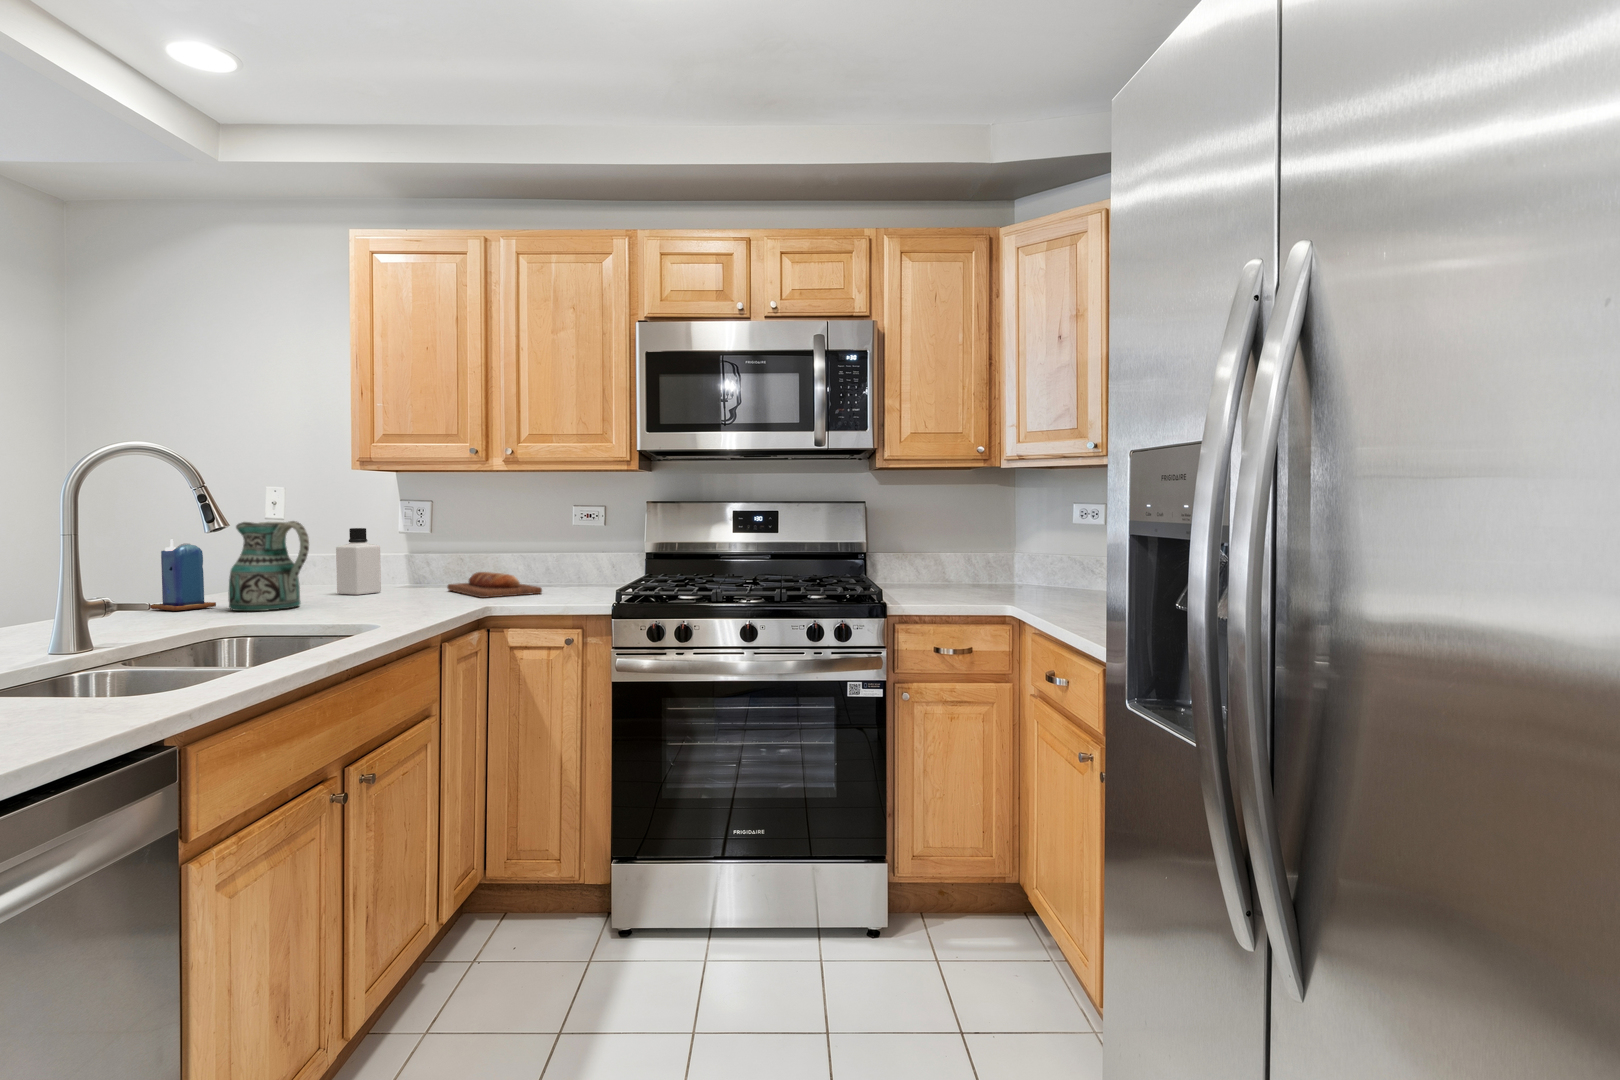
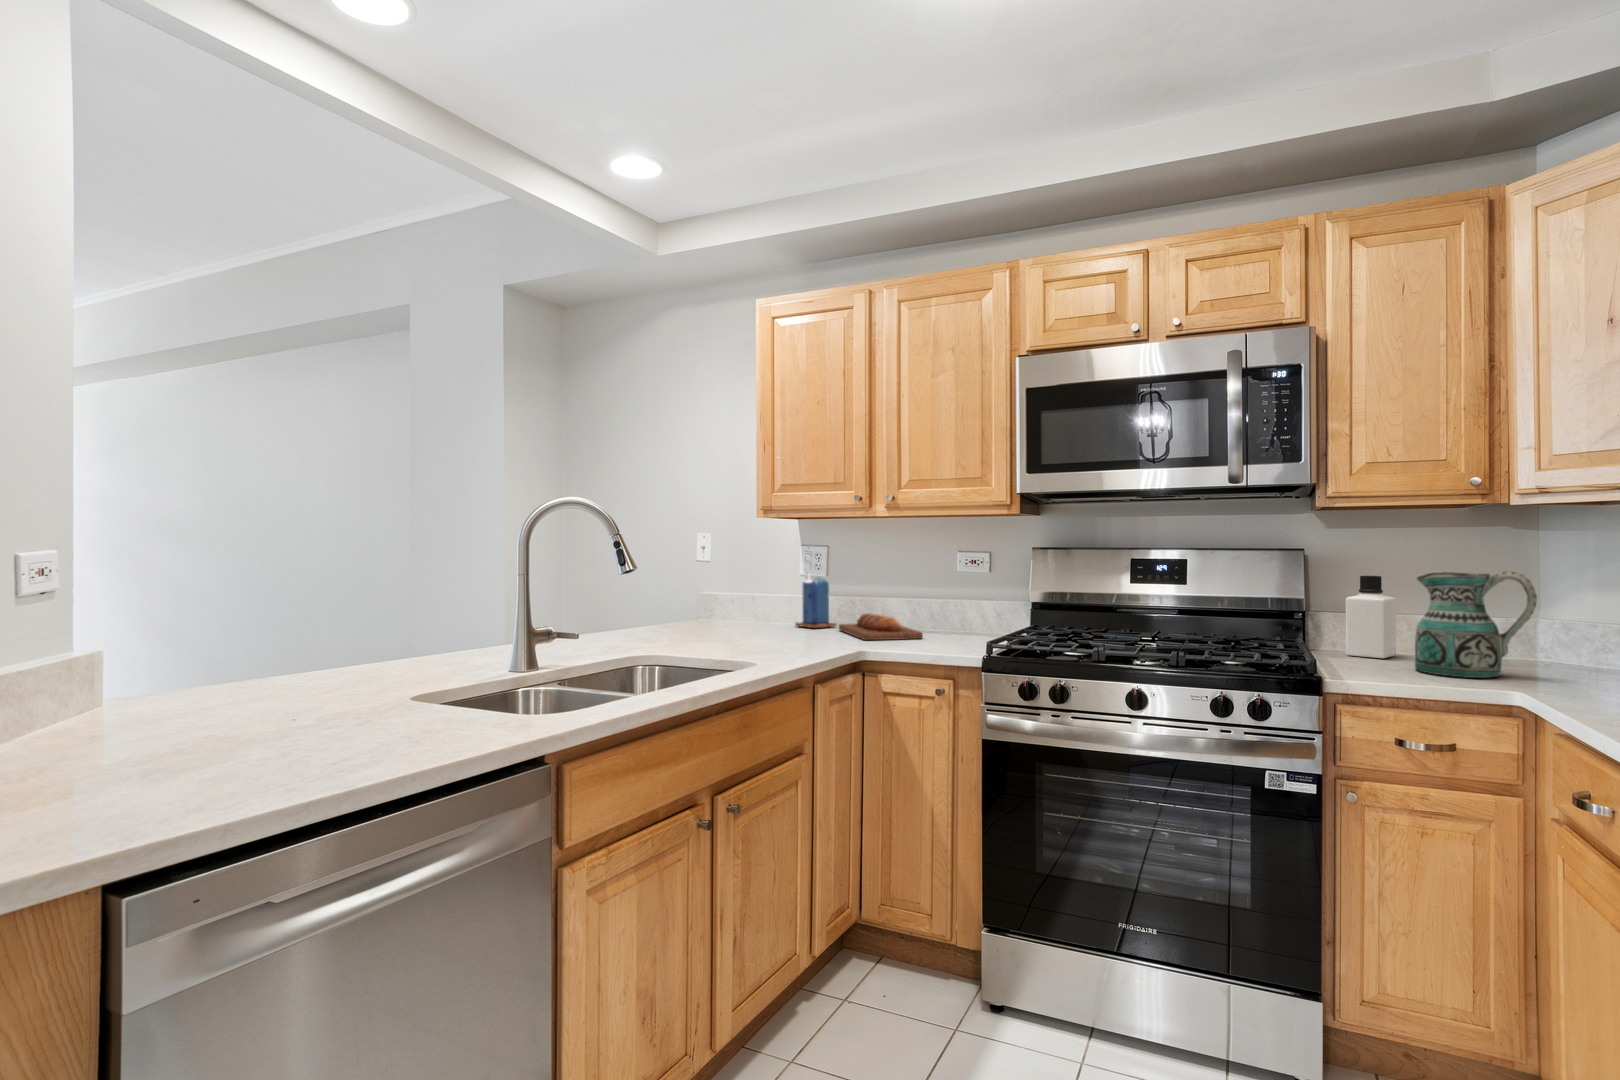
ceramic pitcher: present [228,521,309,611] -> present [1415,571,1537,678]
bottle: present [336,528,381,595] -> present [1346,576,1396,658]
candle: present [150,539,216,611] -> present [795,575,836,628]

